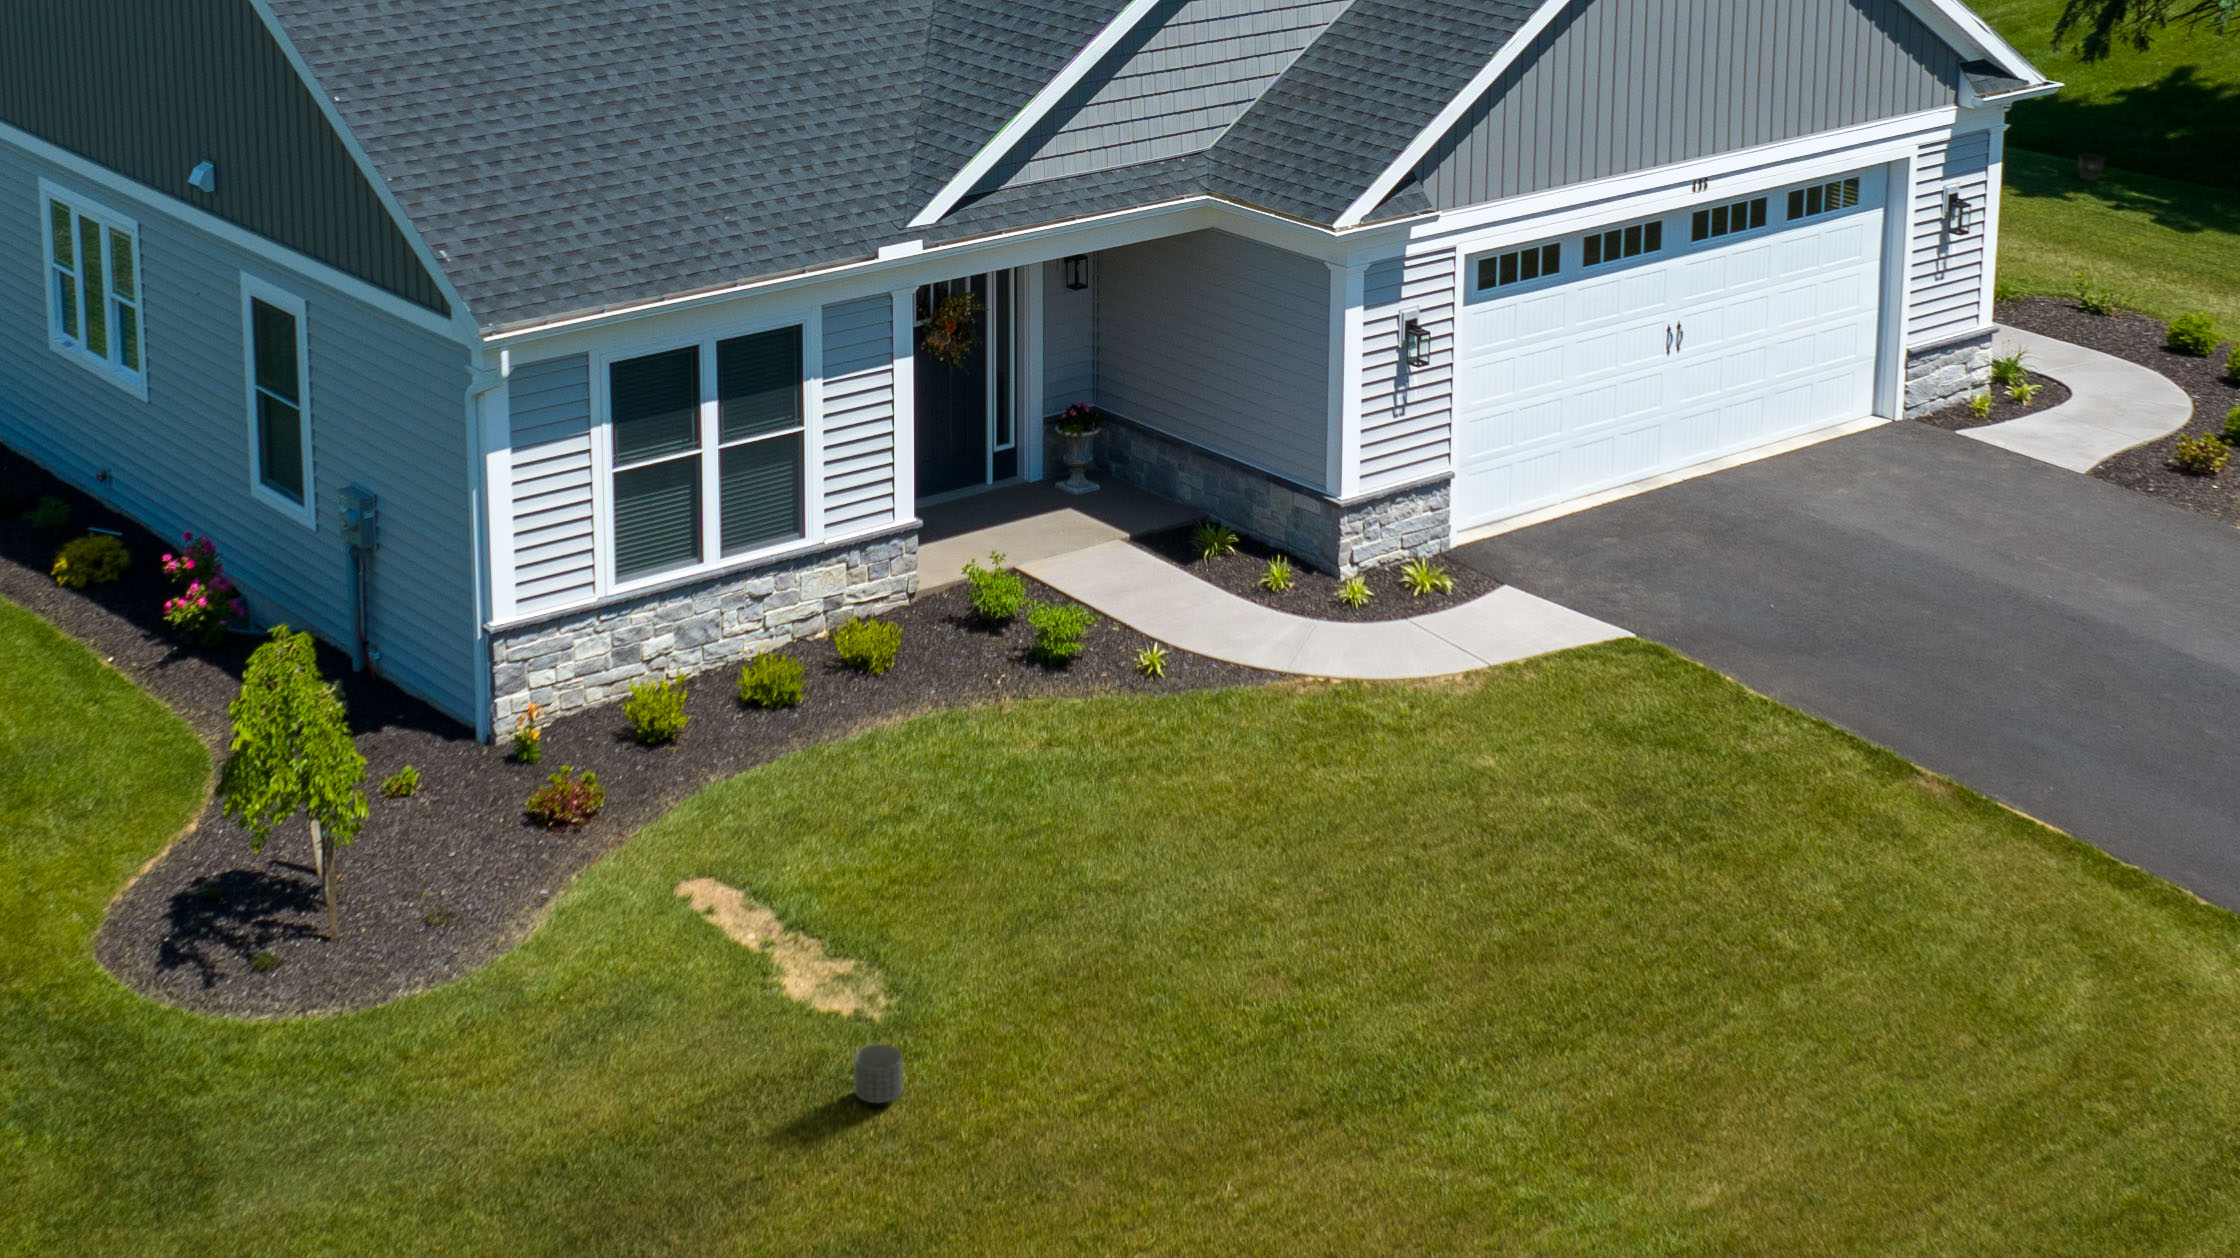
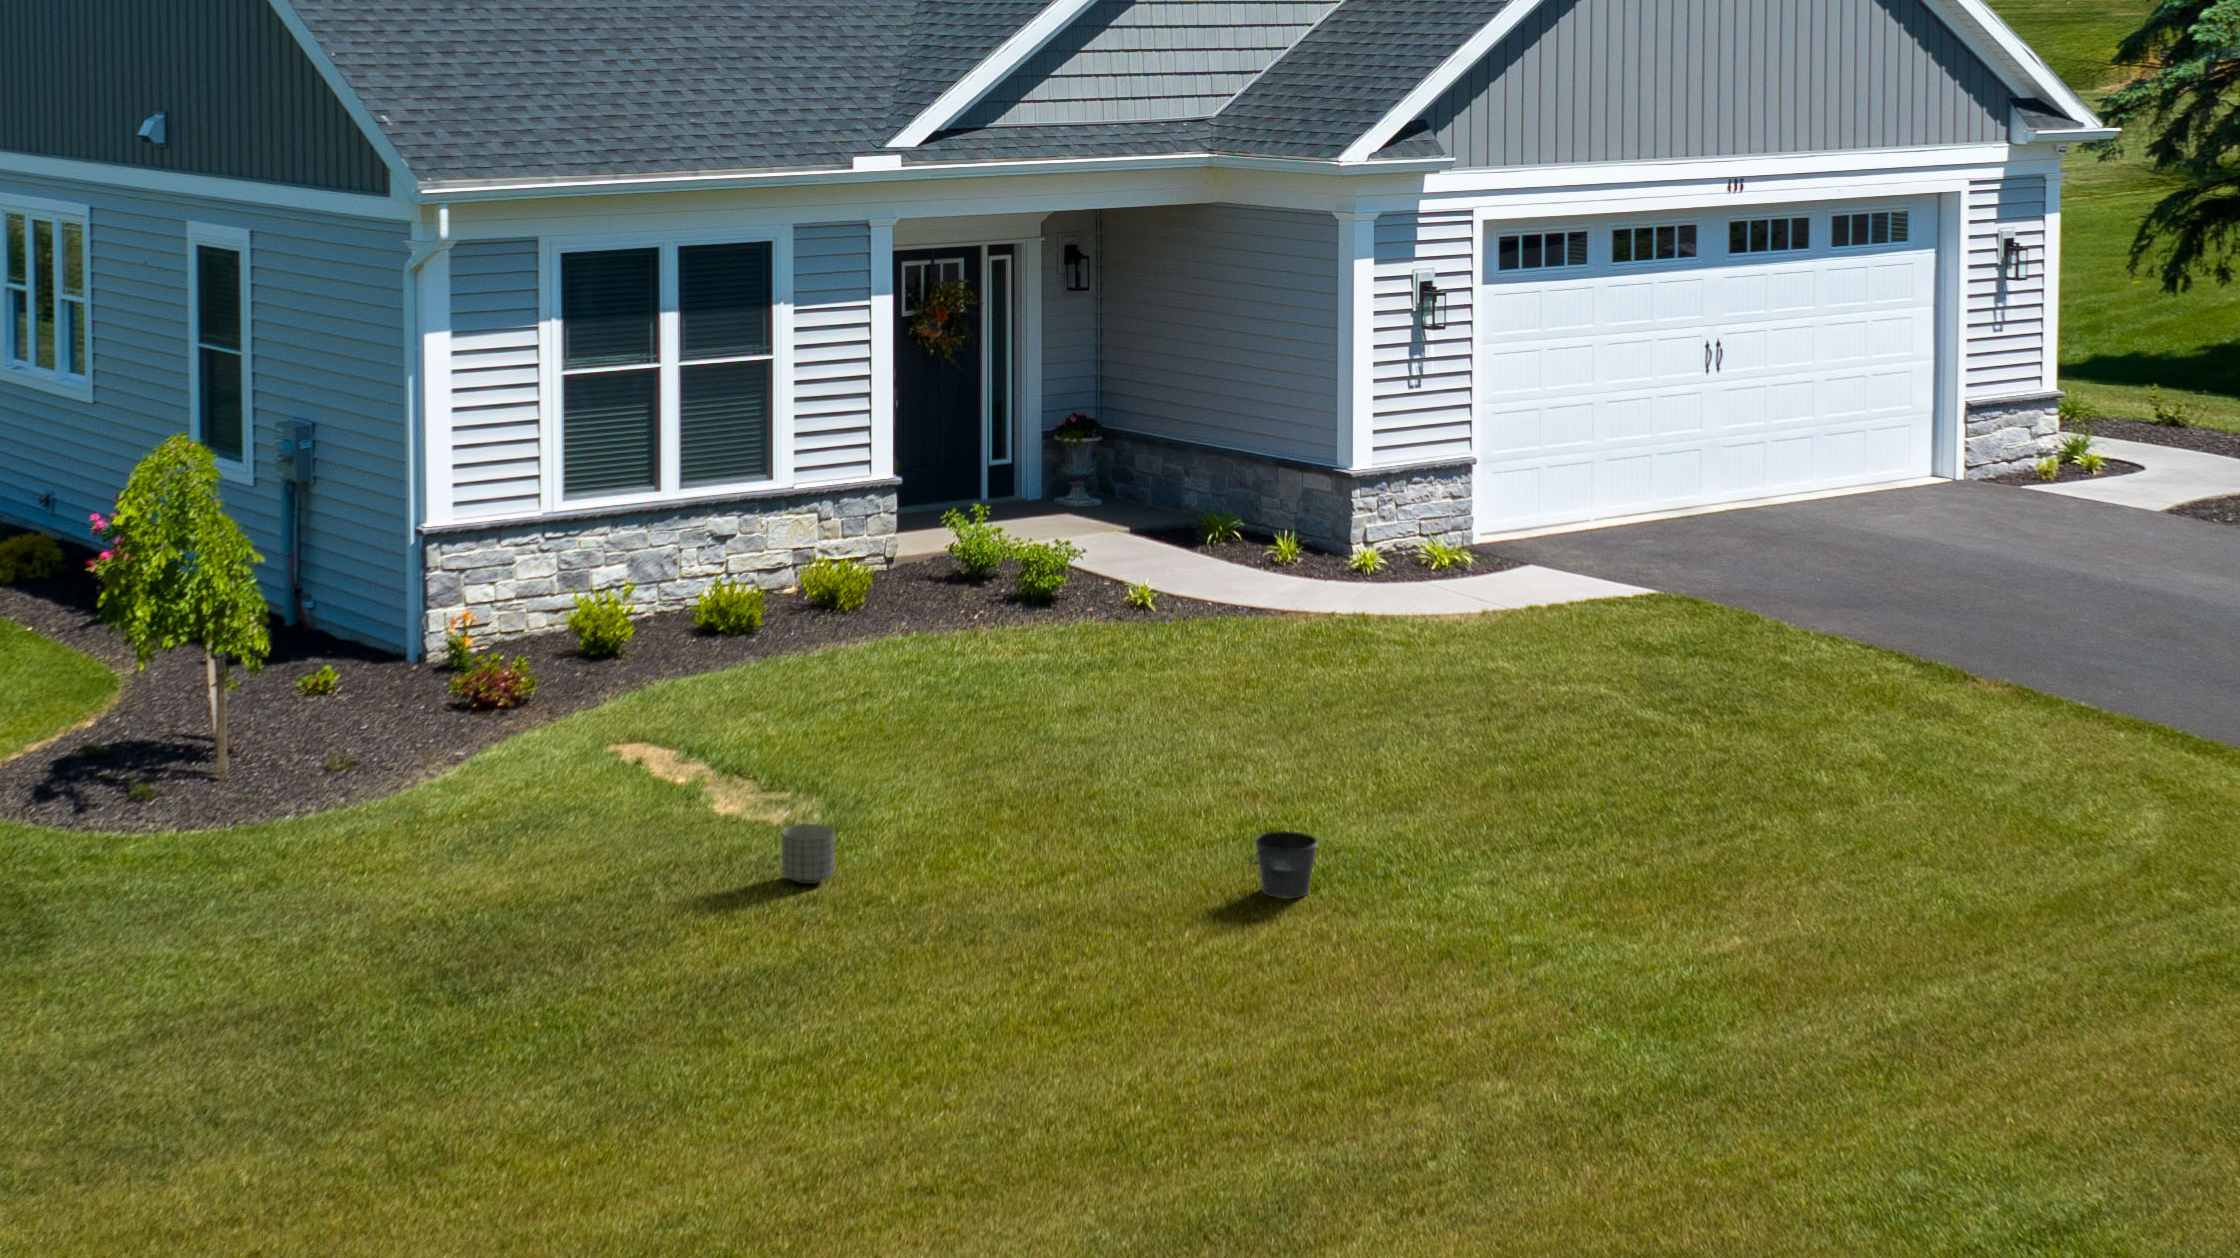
bucket: present [2078,154,2104,180] -> present [1249,831,1318,899]

